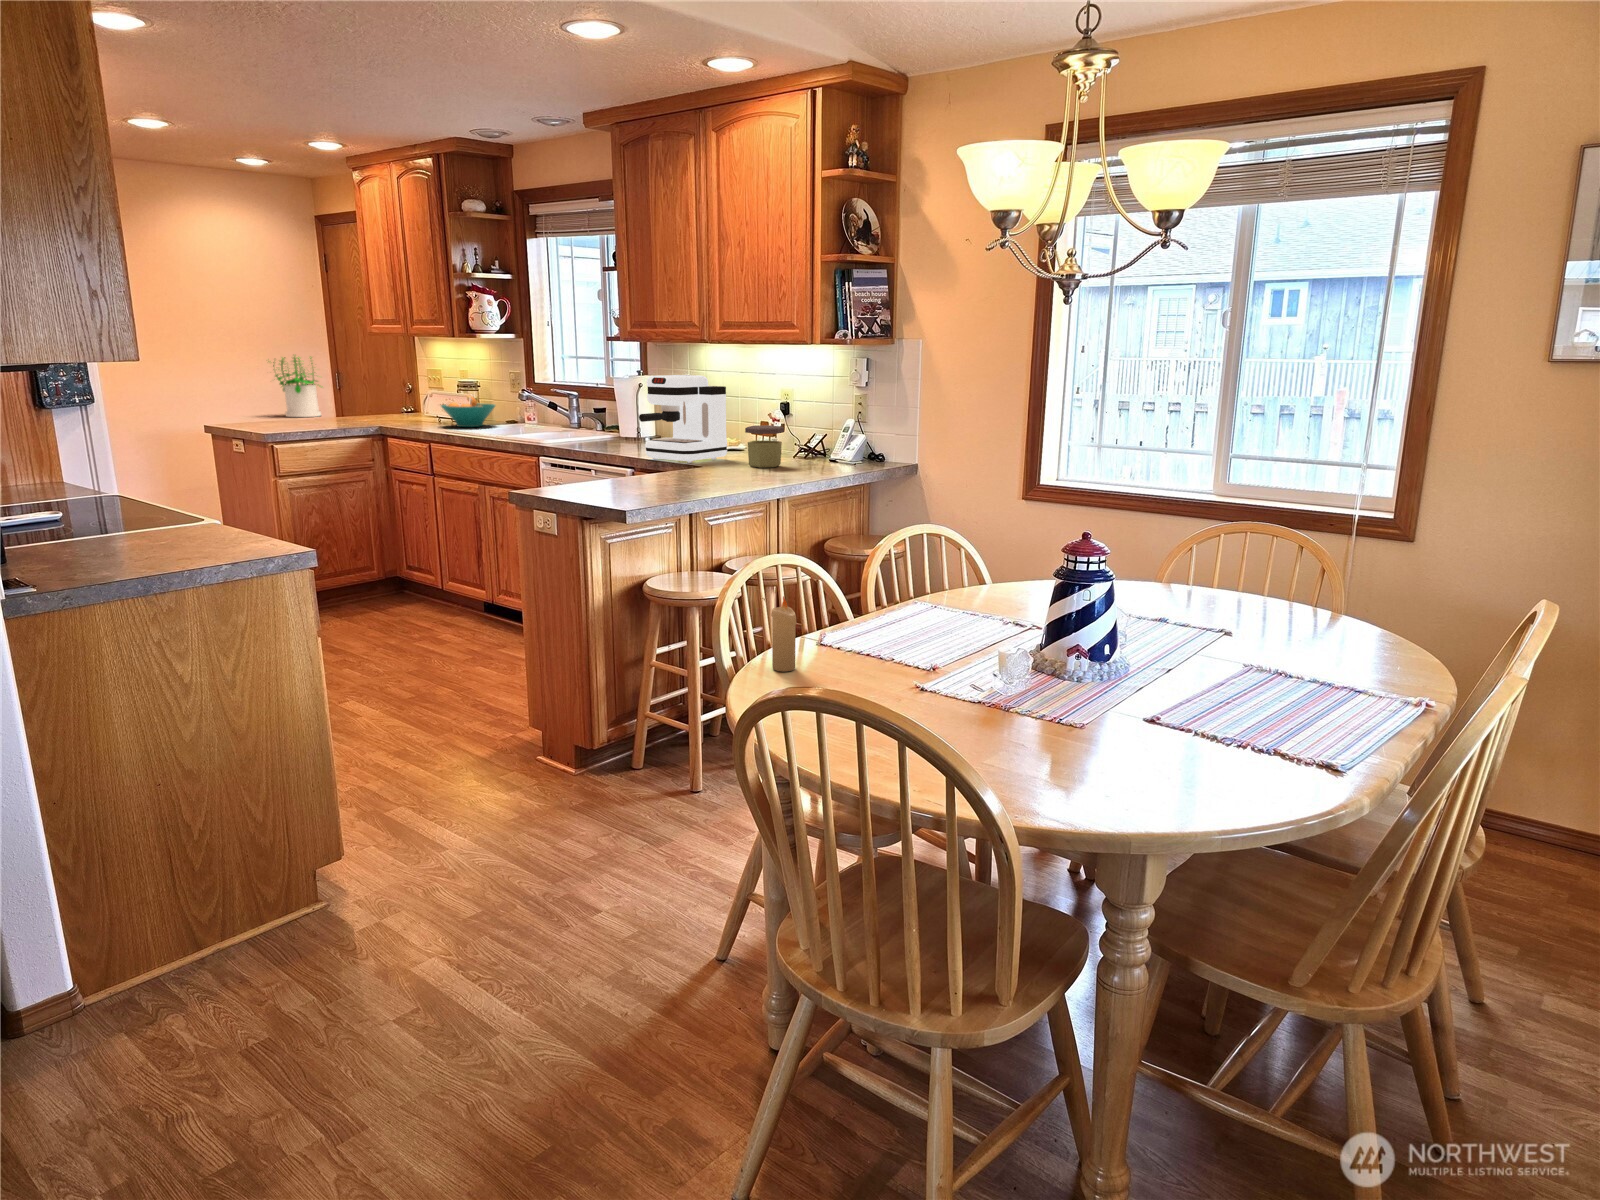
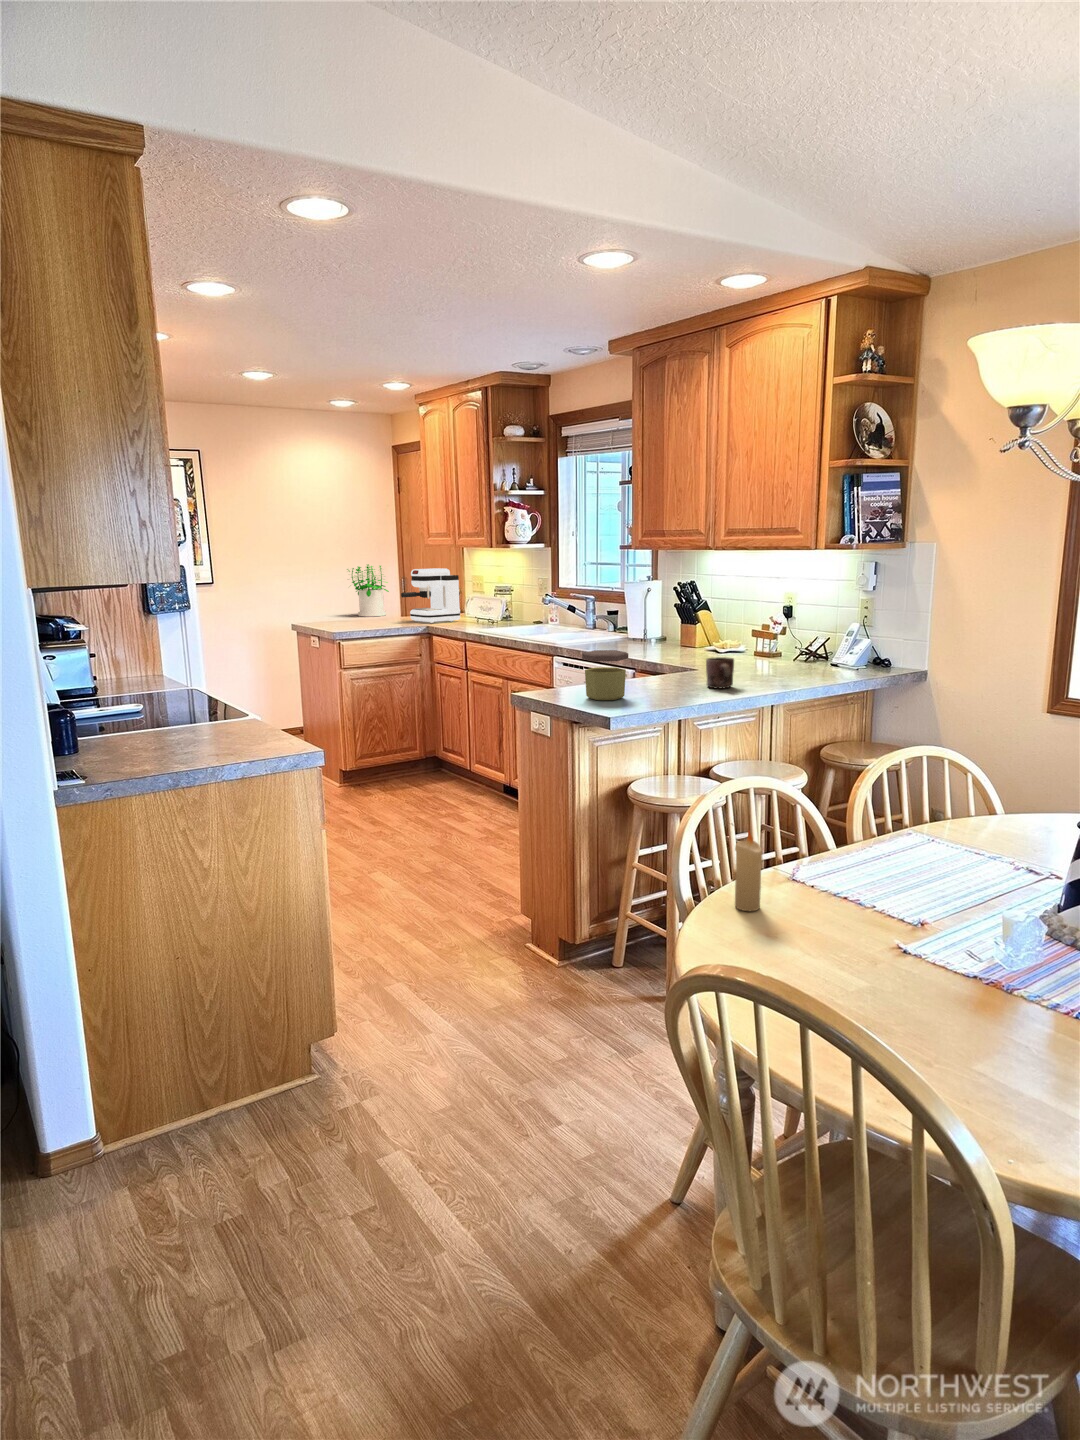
coffee maker: present [639,375,727,463] -> present [401,568,460,623]
fruit bowl: present [441,396,495,427] -> none [477,598,524,626]
jar: present [745,425,784,468] -> present [582,650,628,700]
mug: none [712,451,740,482] -> present [706,657,734,689]

